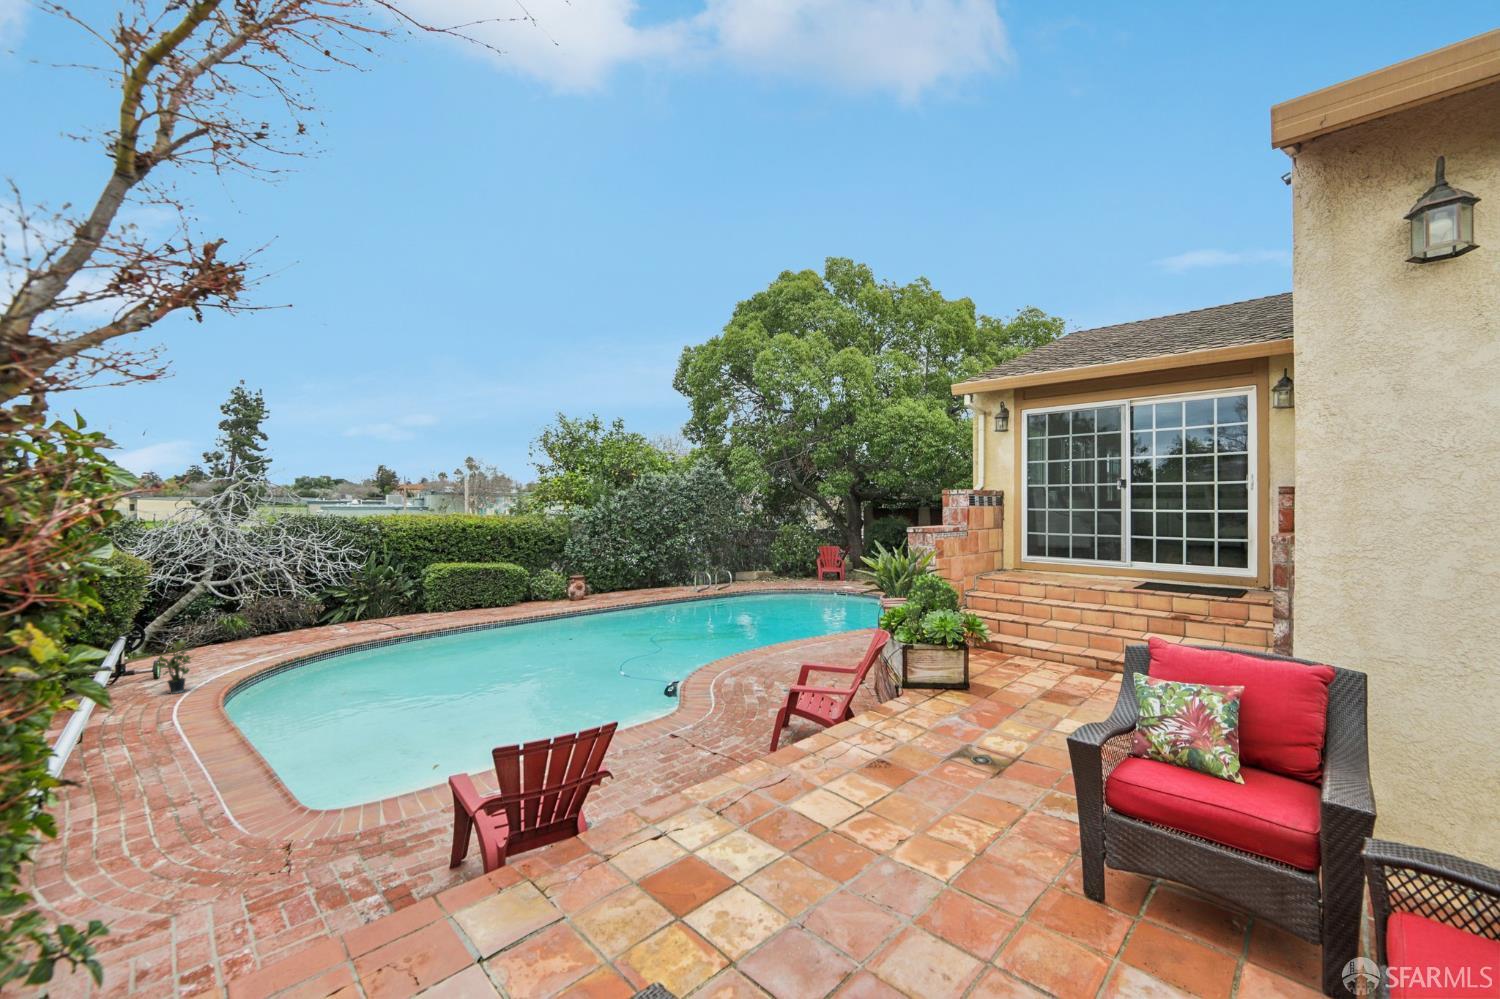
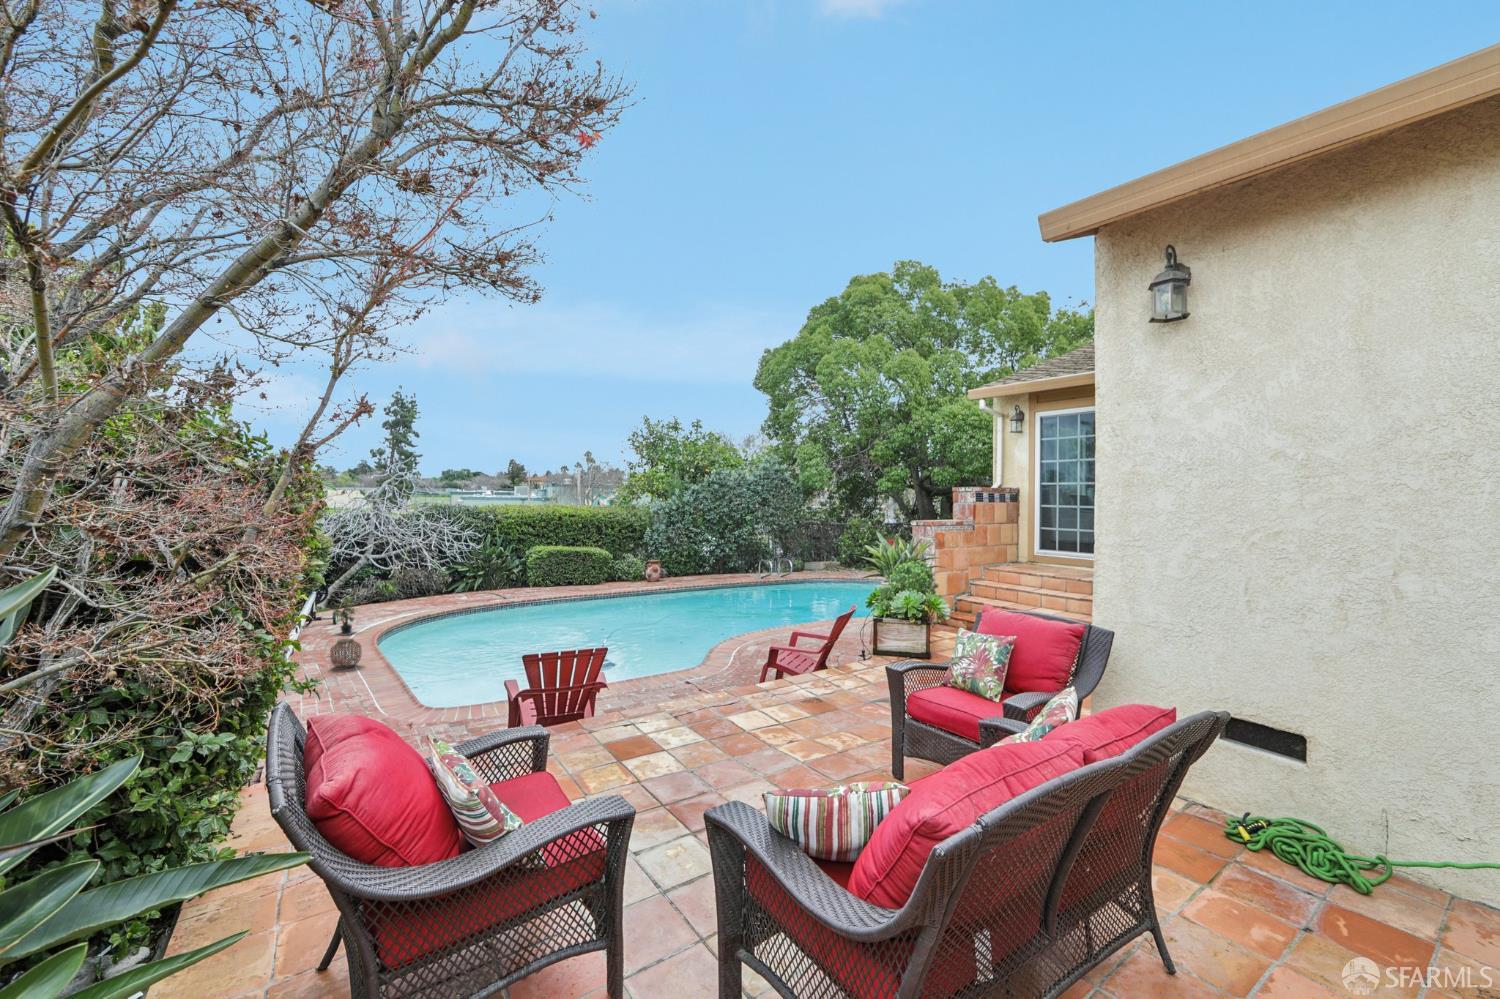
woven basket: none [154,702,205,748] -> present [330,638,361,669]

